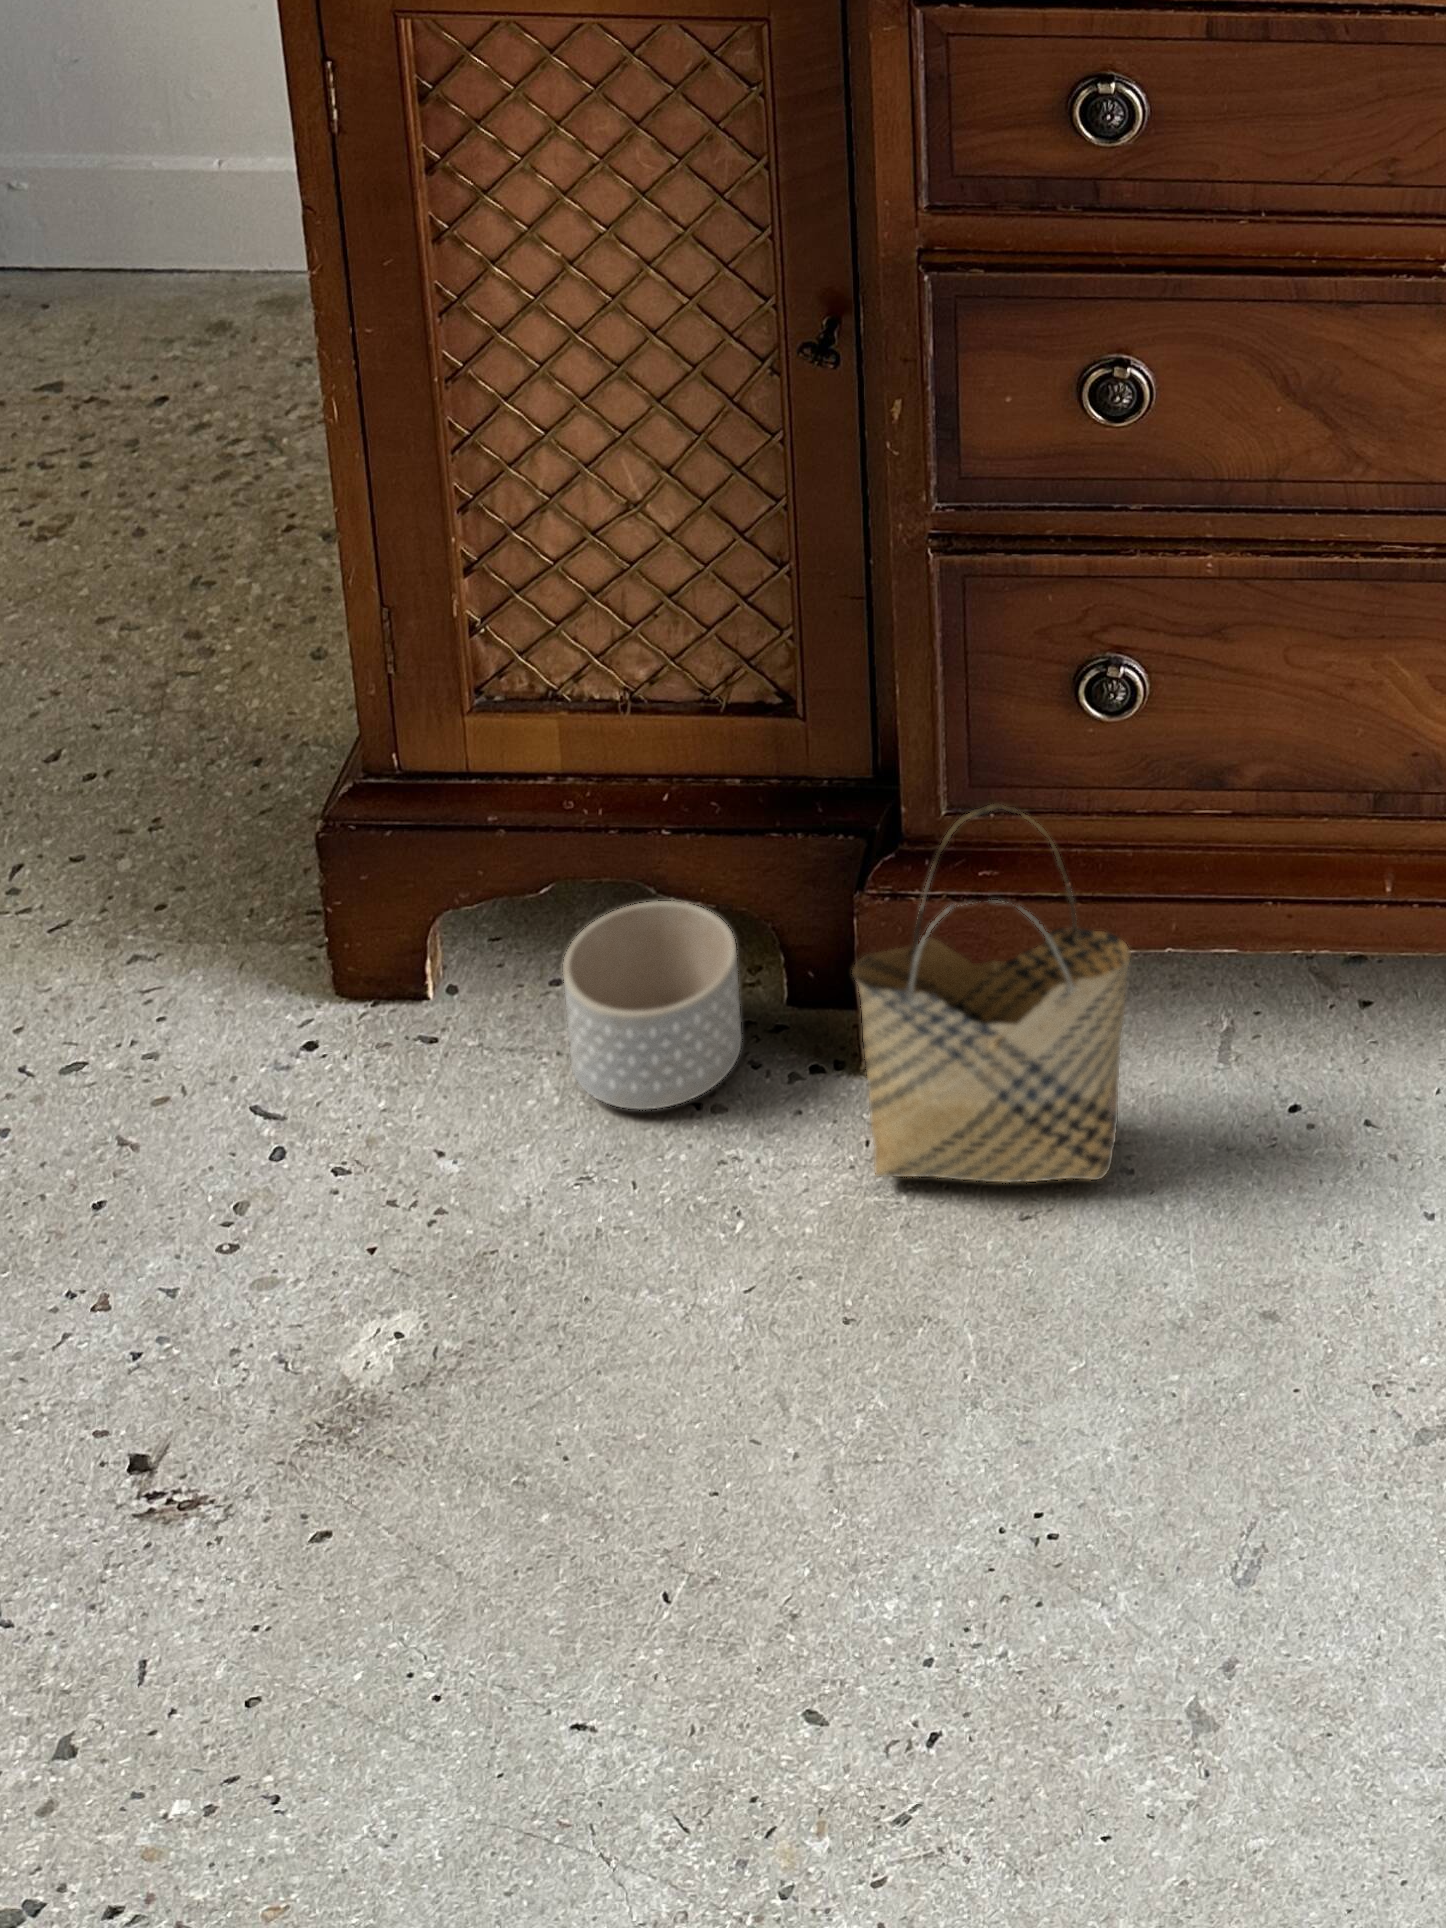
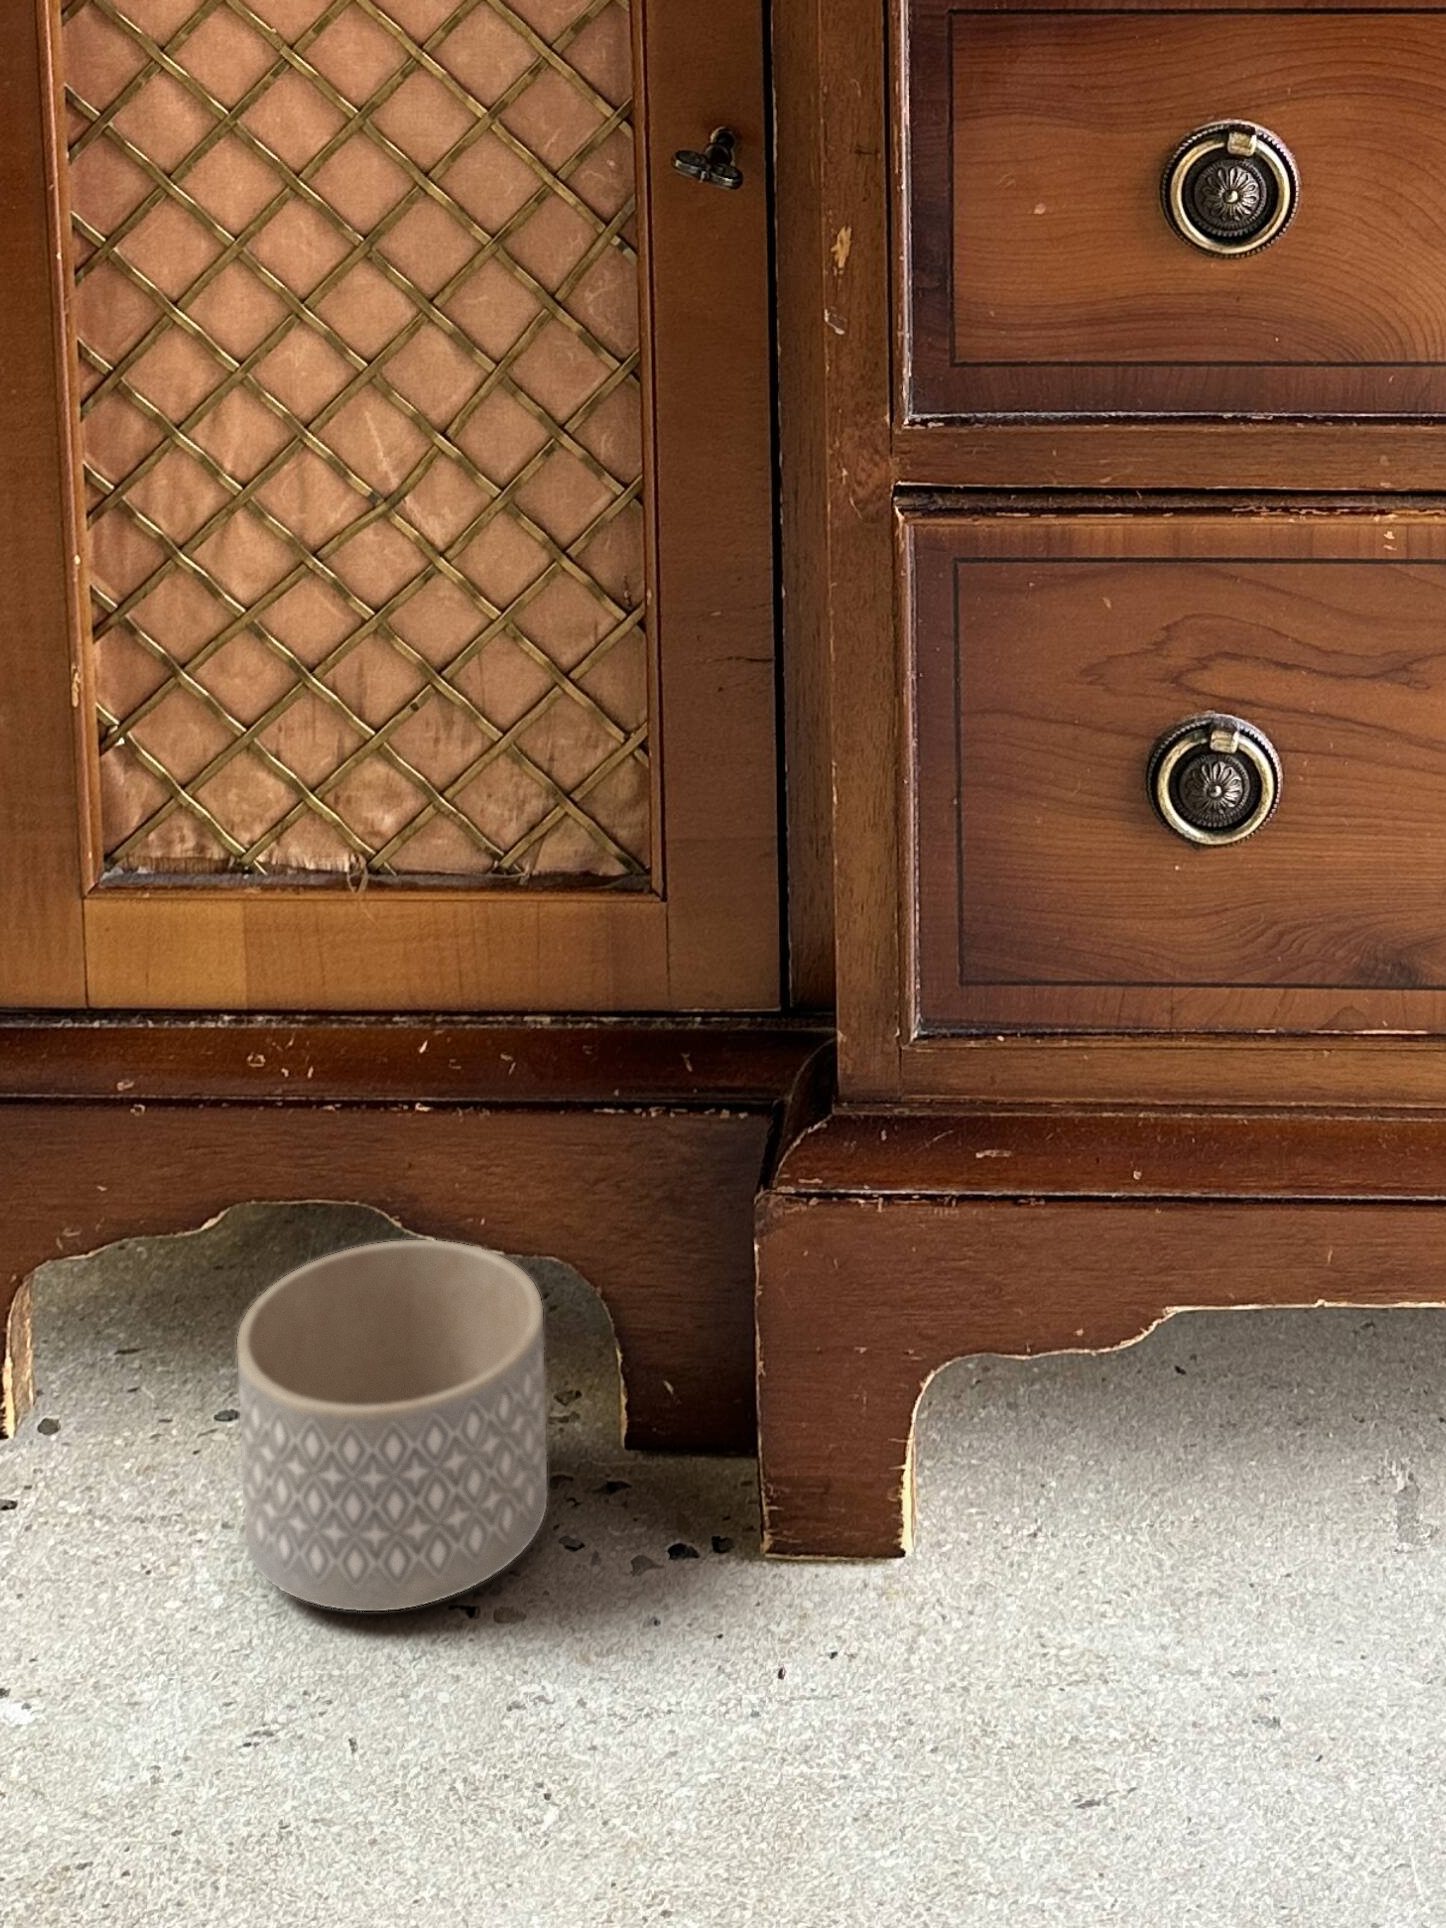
woven basket: present [852,804,1131,1183] -> none [760,988,1263,1729]

